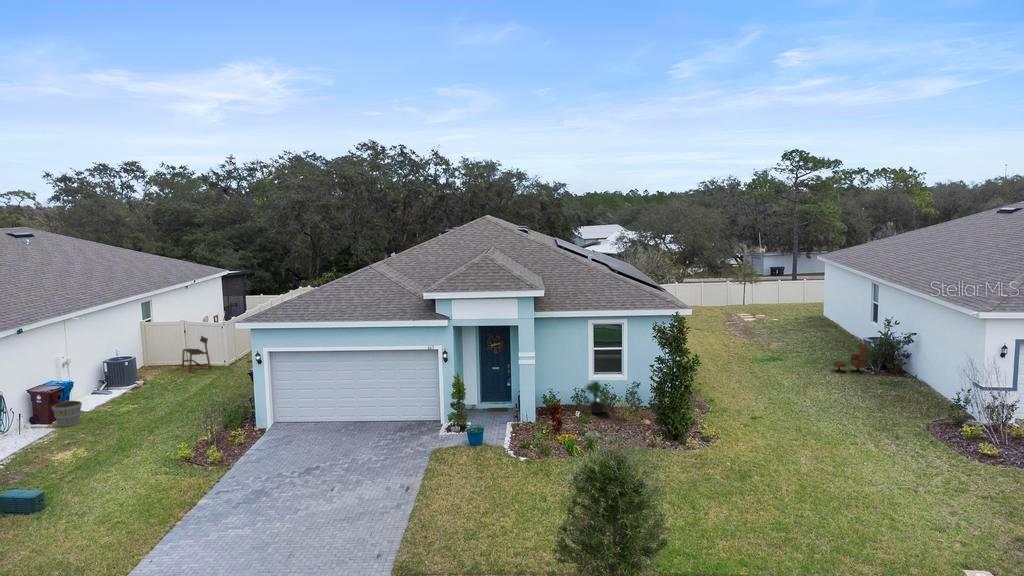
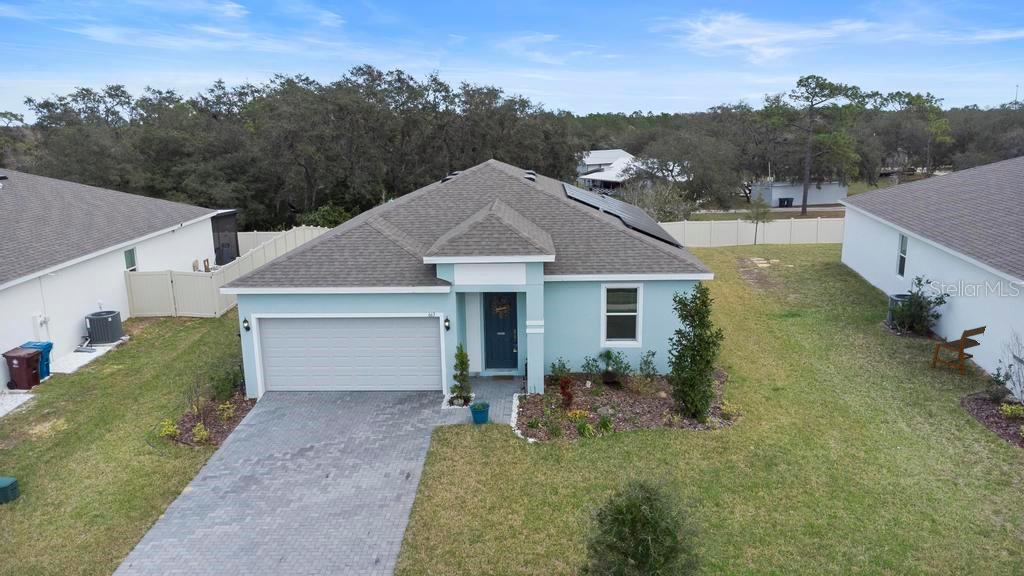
bench: present [182,336,211,372] -> present [932,326,986,375]
lounge chair: present [832,343,868,374] -> none [856,303,898,336]
wooden bucket: present [52,401,82,427] -> none [30,364,62,393]

